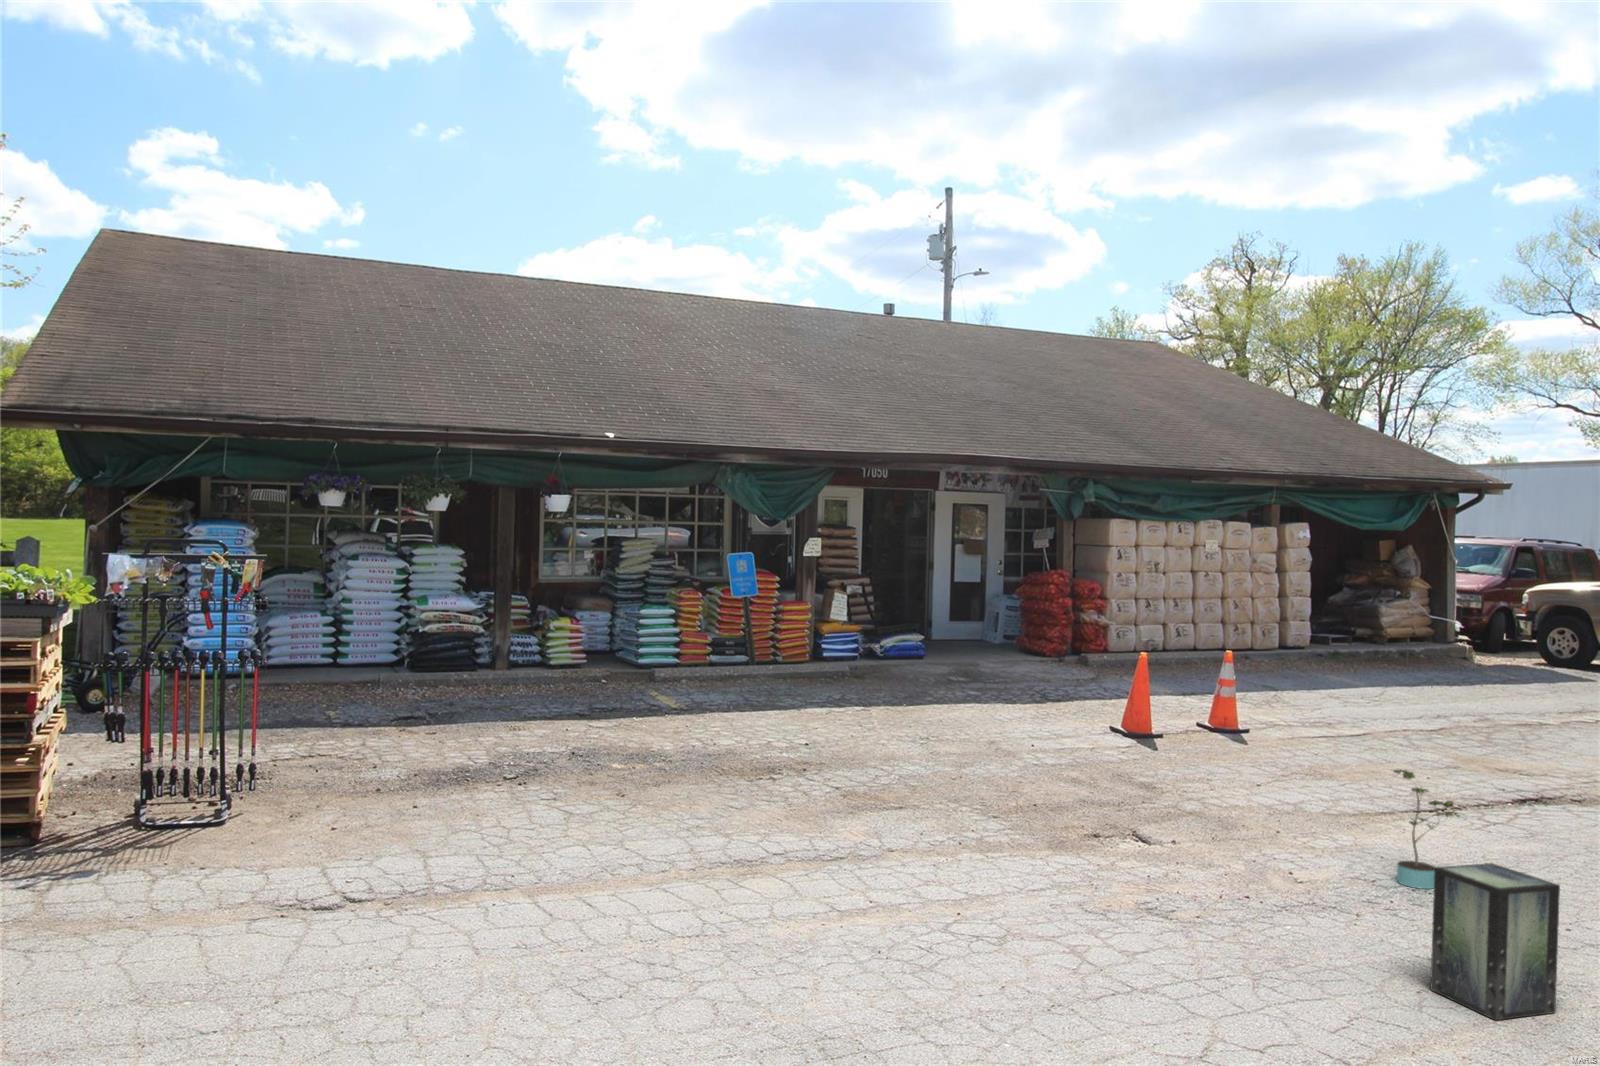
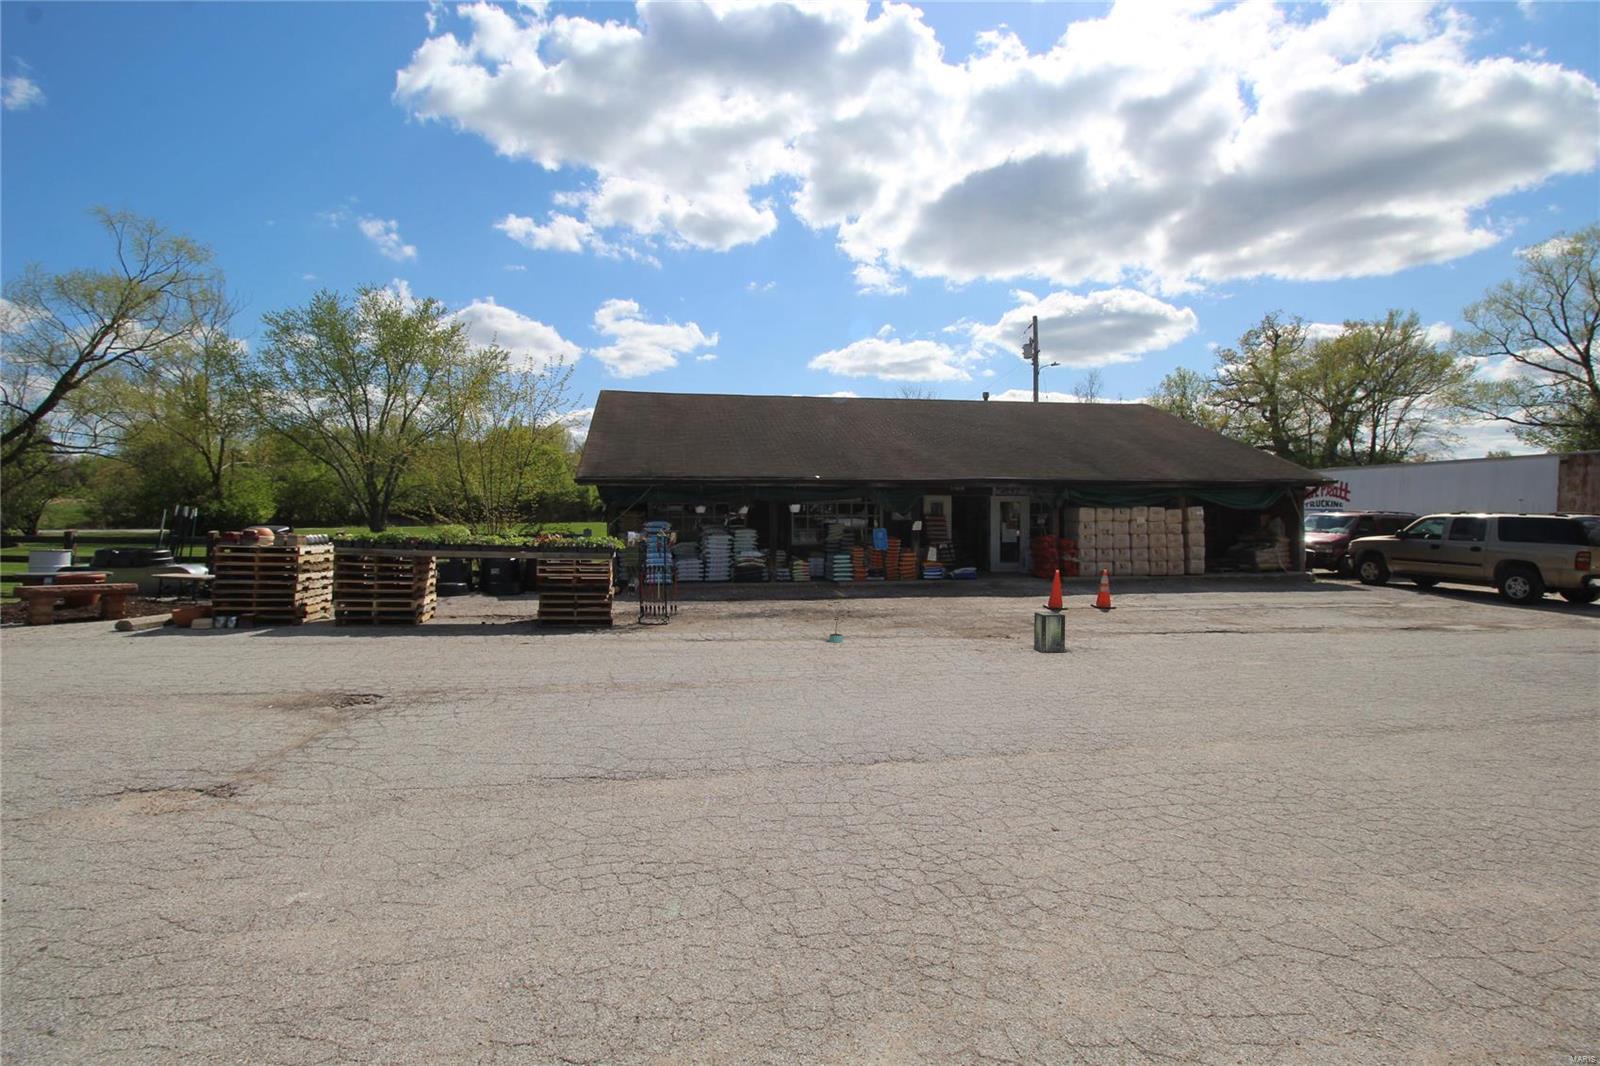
potted plant: present [1394,769,1453,889] -> present [828,600,850,643]

